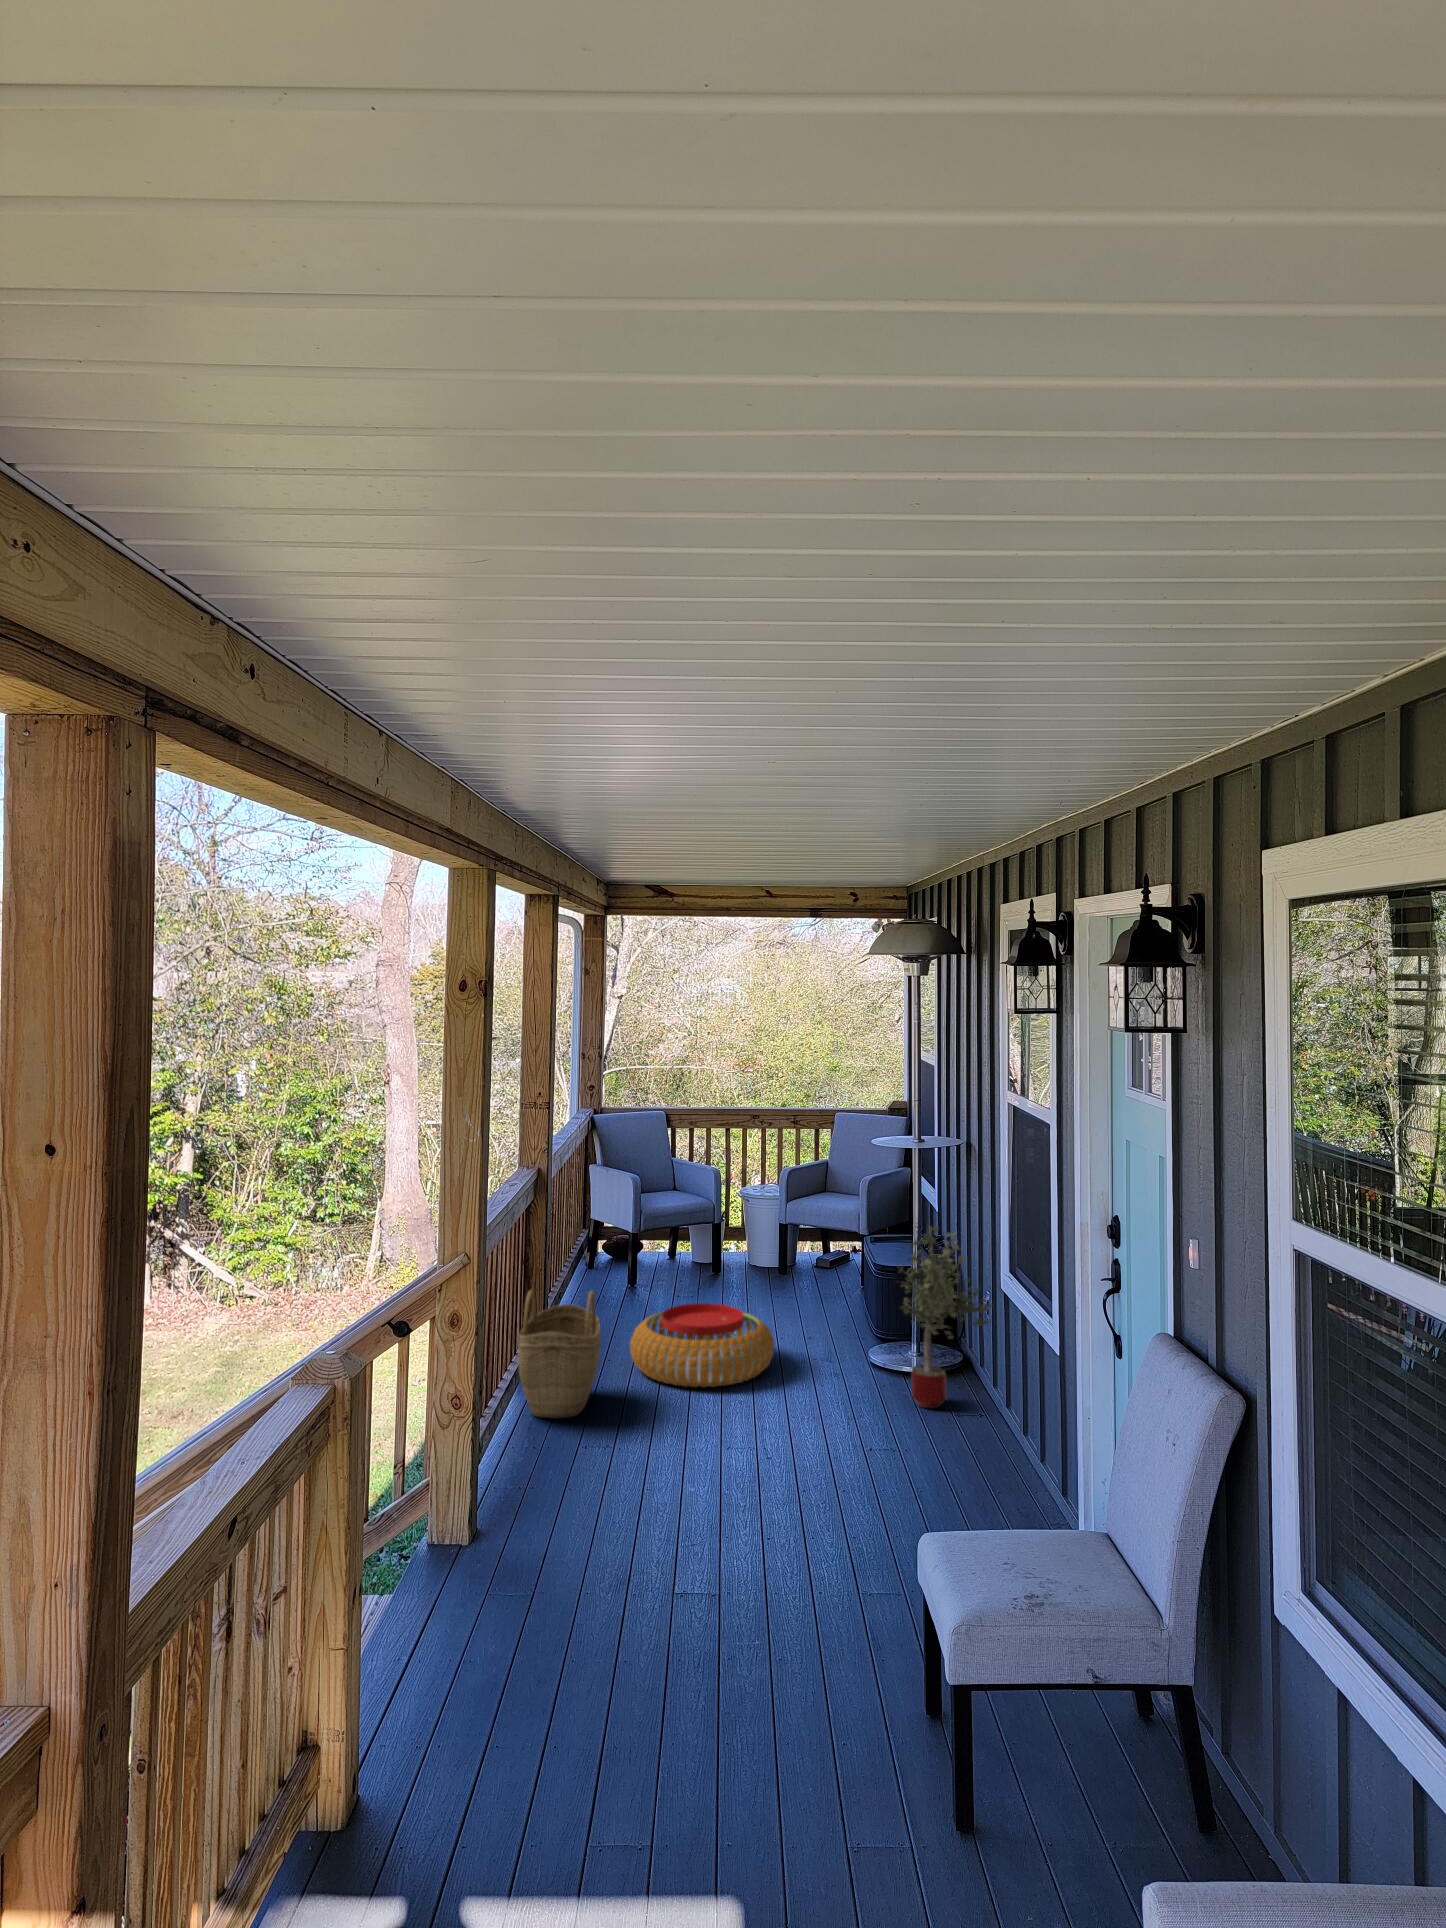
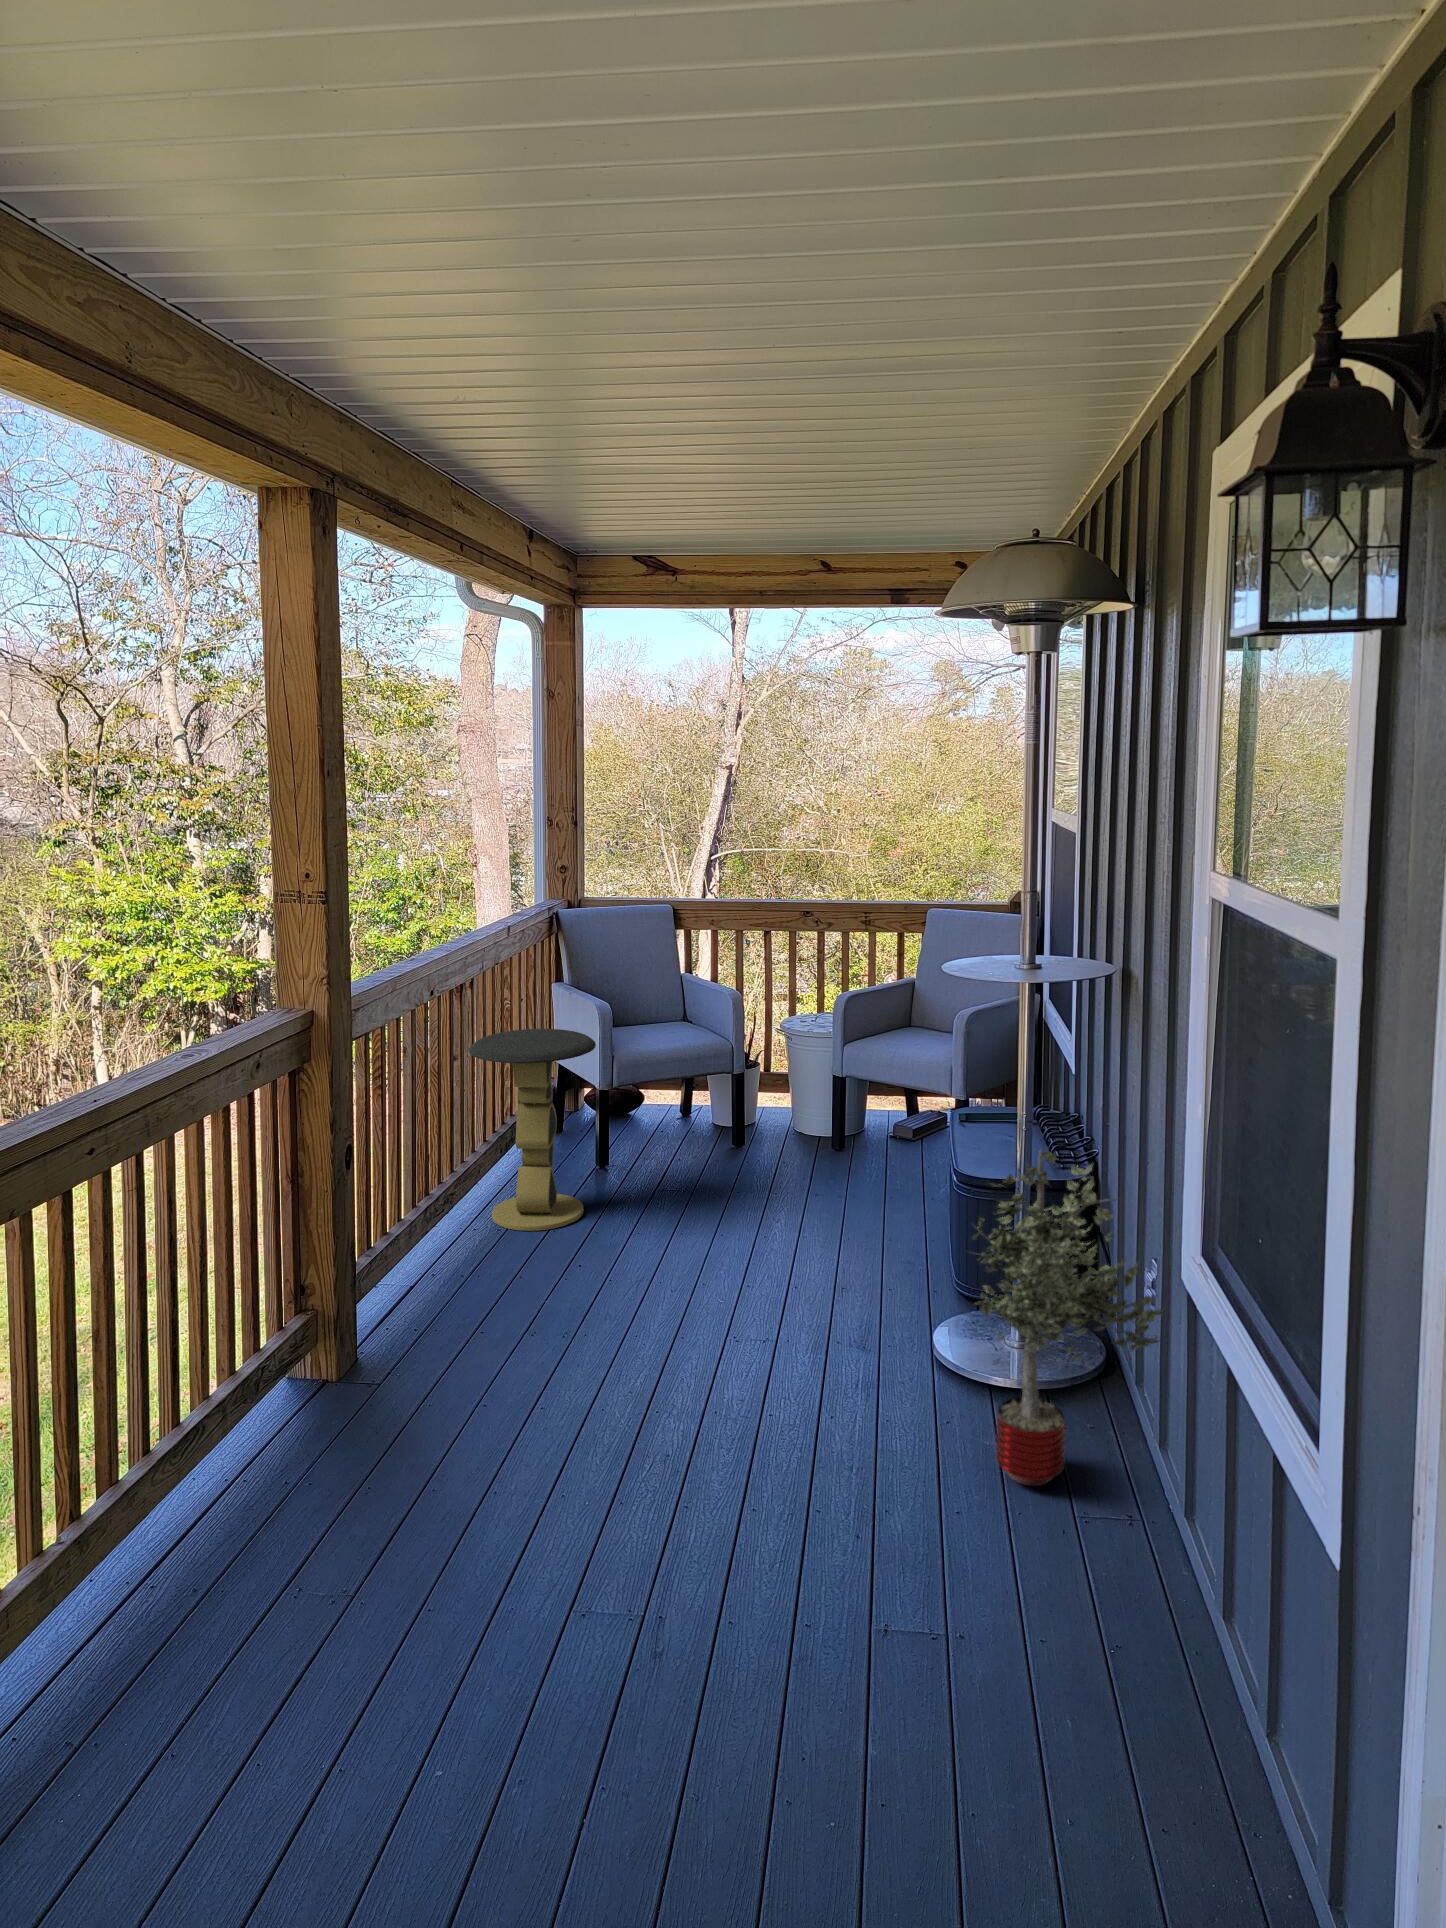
side table: none [567,1188,646,1317] -> present [469,1029,596,1231]
woven basket: present [518,1290,601,1418] -> none [247,1245,424,1482]
pouf: present [630,1303,774,1388] -> none [511,1239,763,1407]

